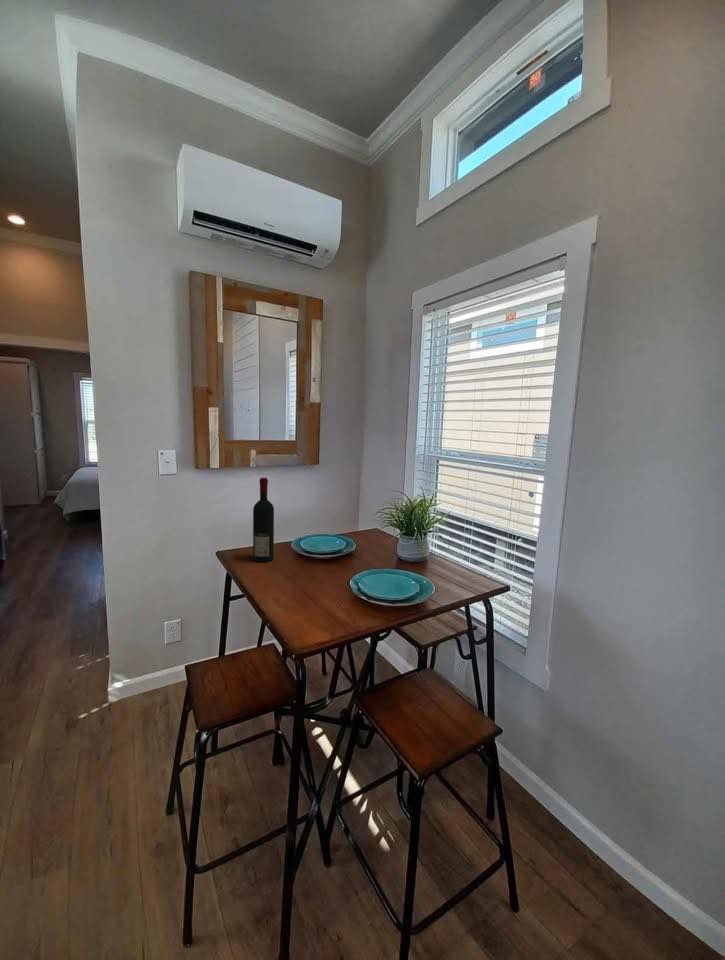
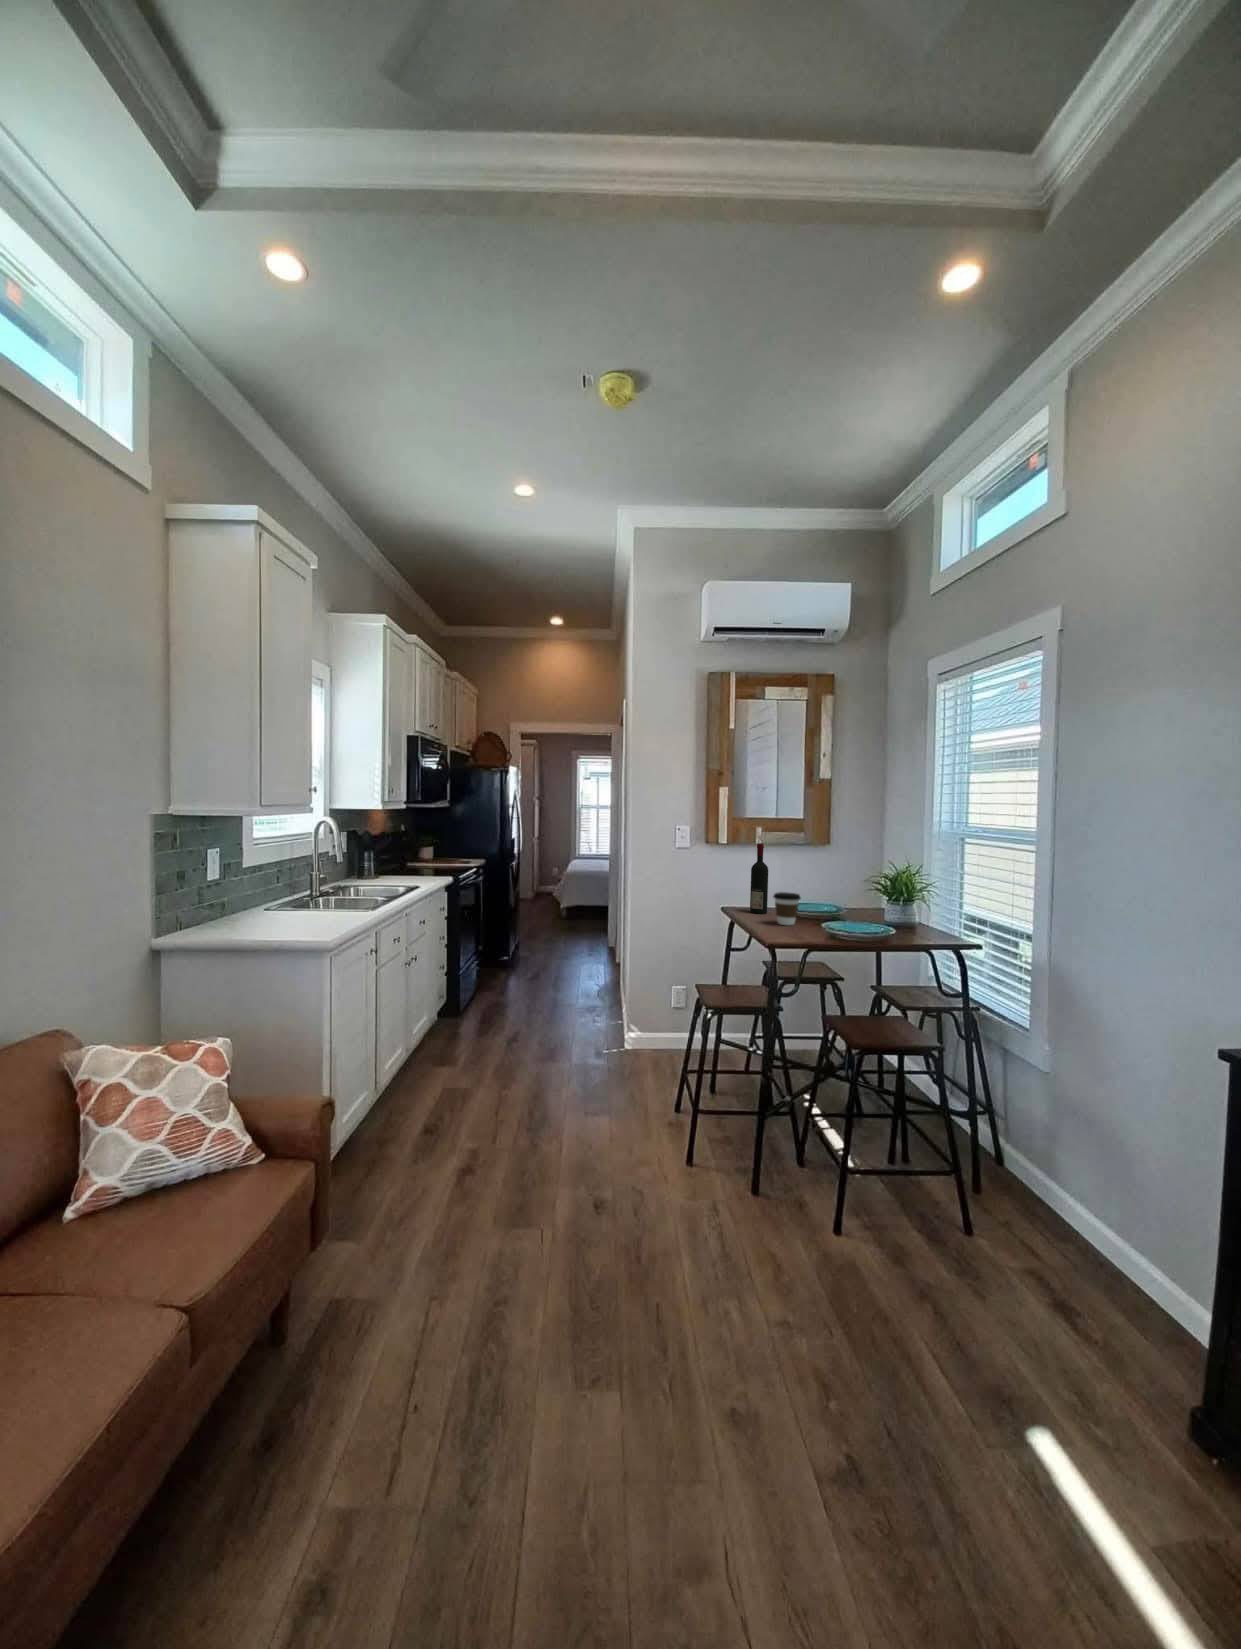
coffee cup: none [287,542,321,586] -> present [773,892,801,925]

